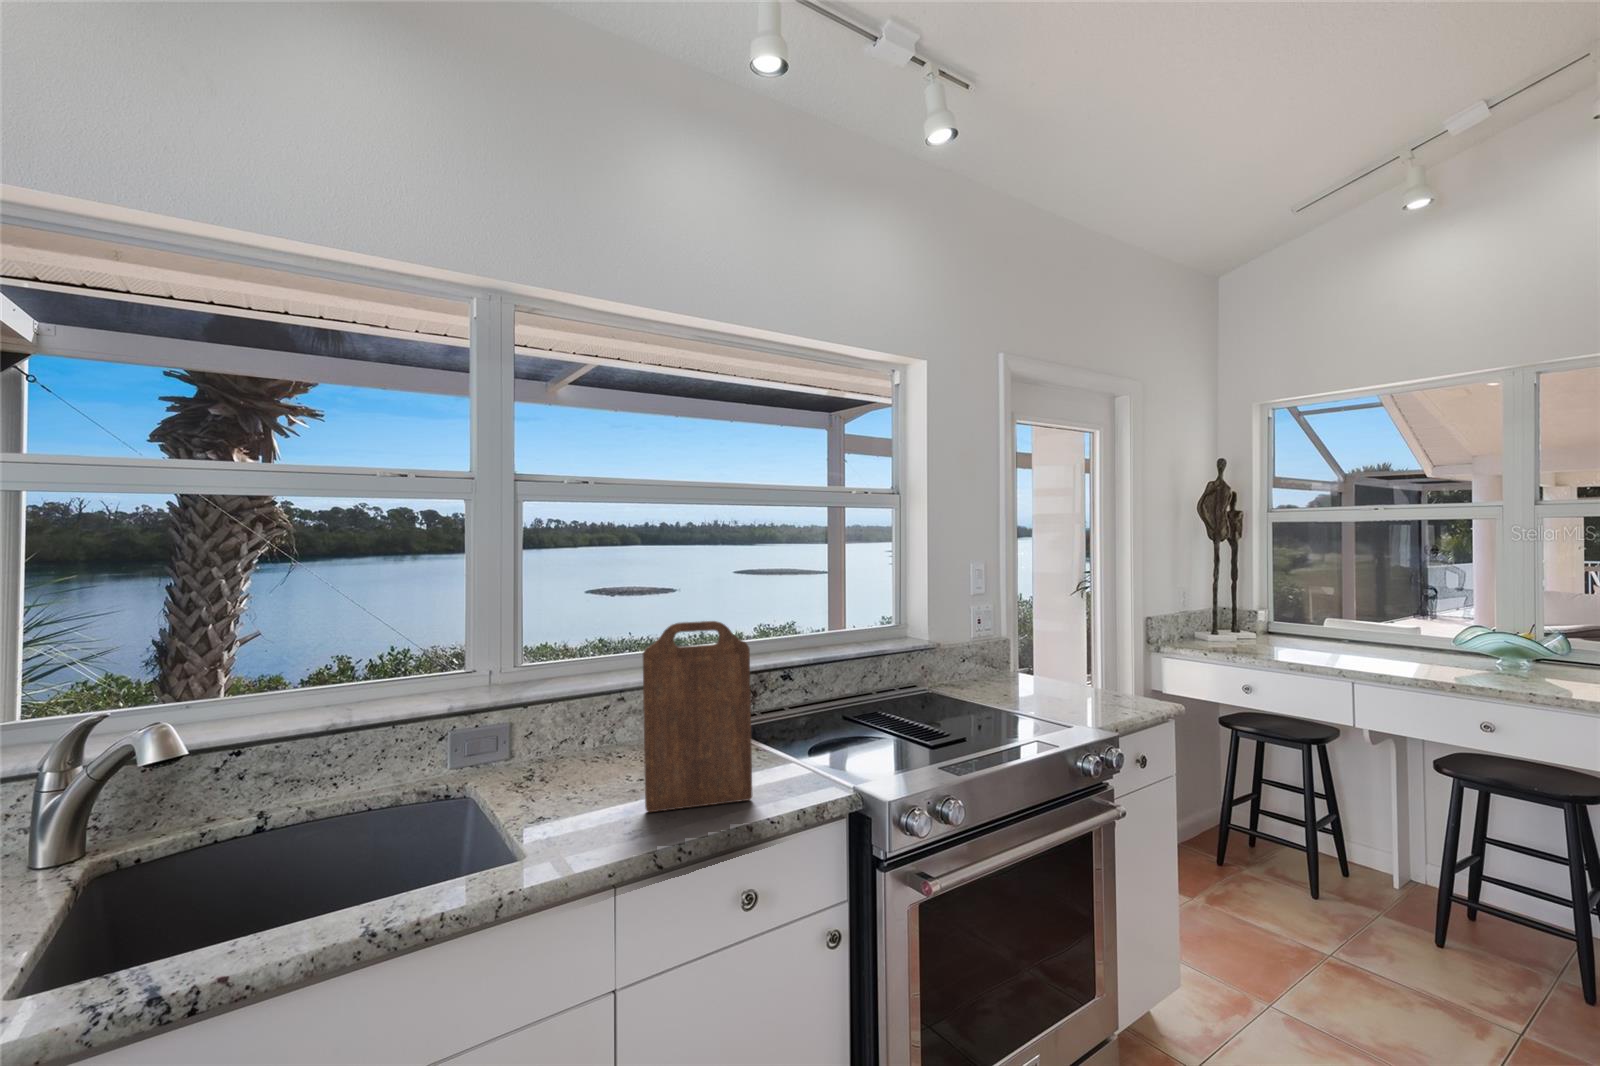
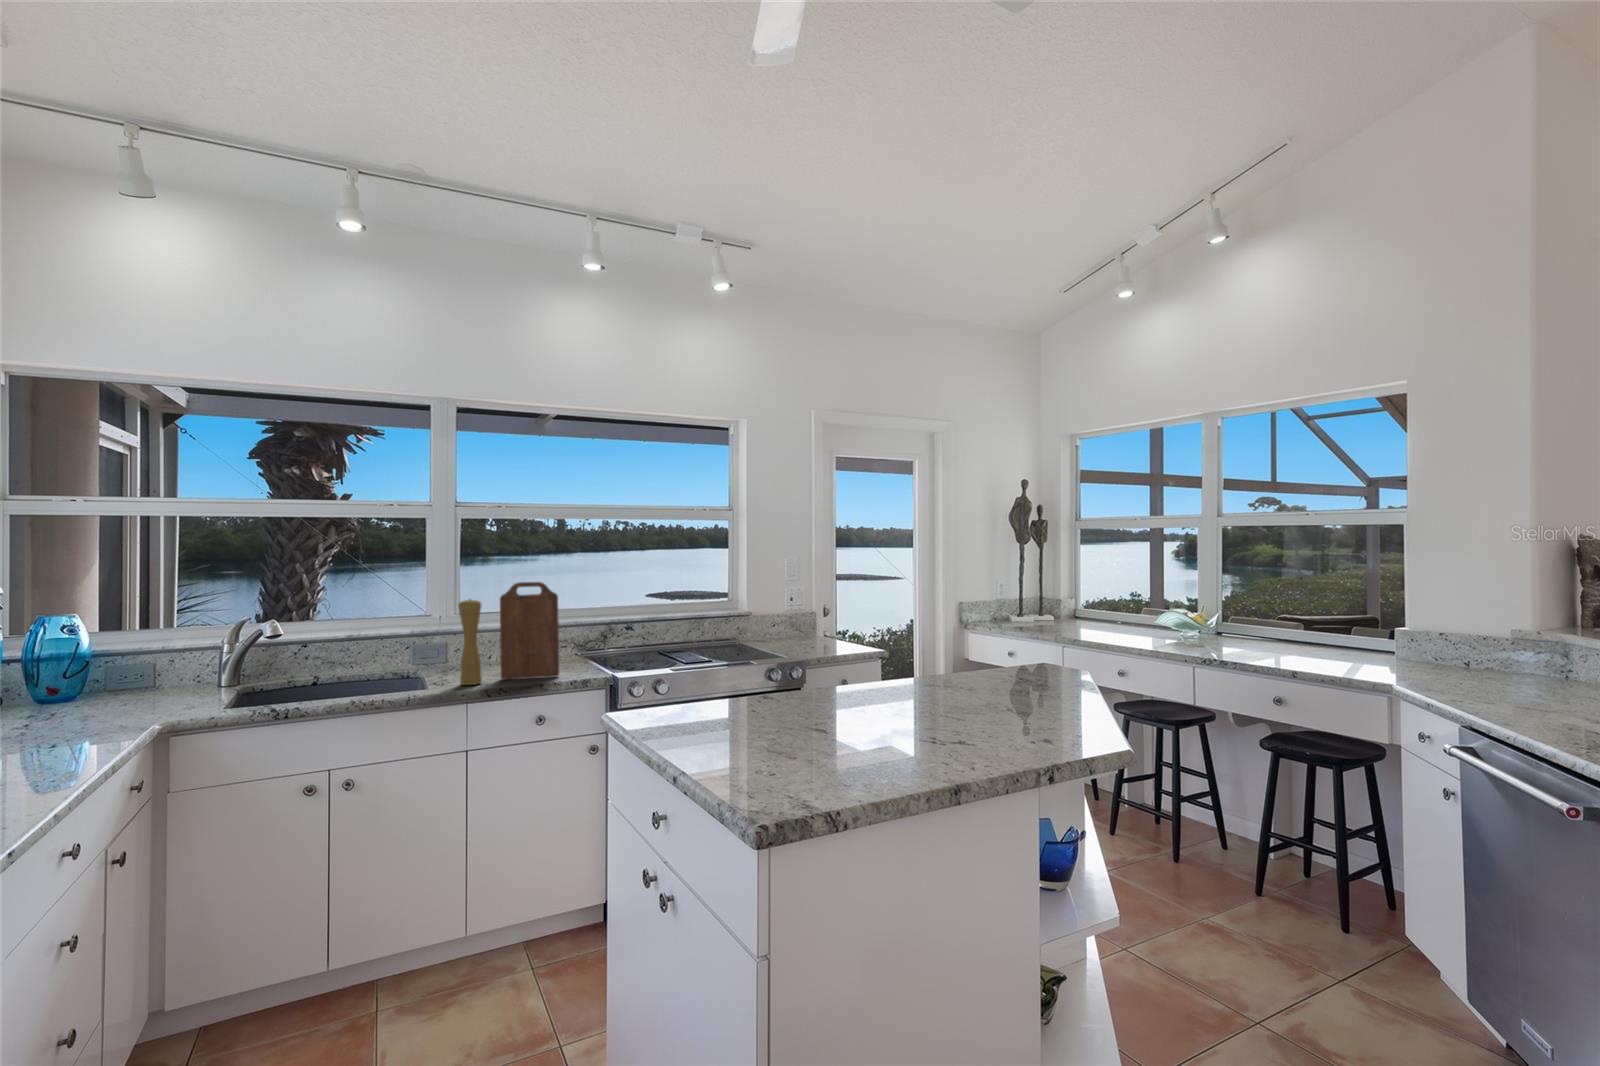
pepper mill: none [572,660,618,840] -> present [458,599,482,685]

